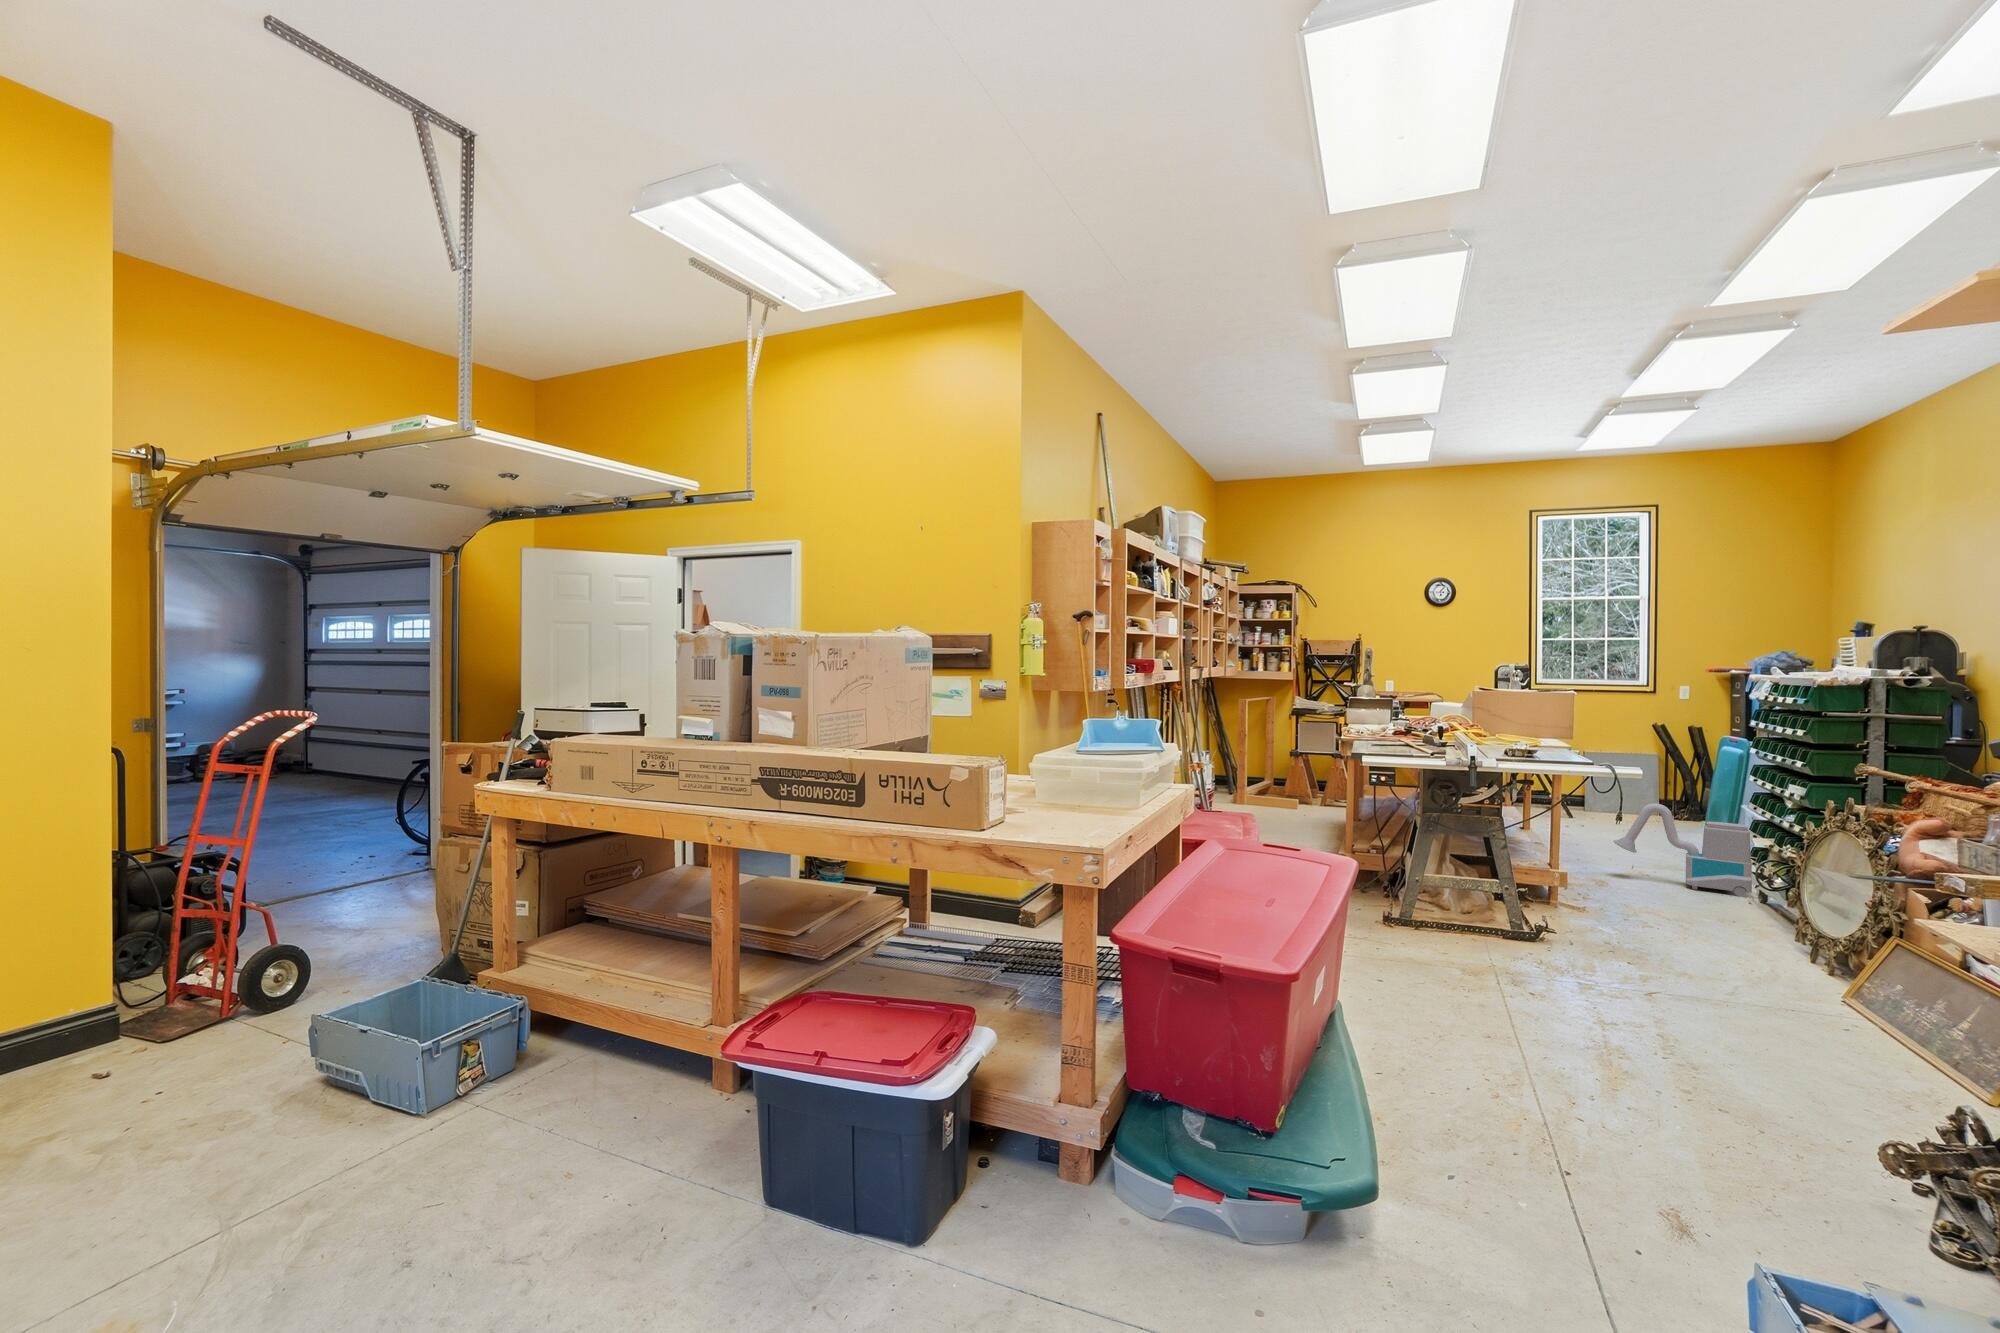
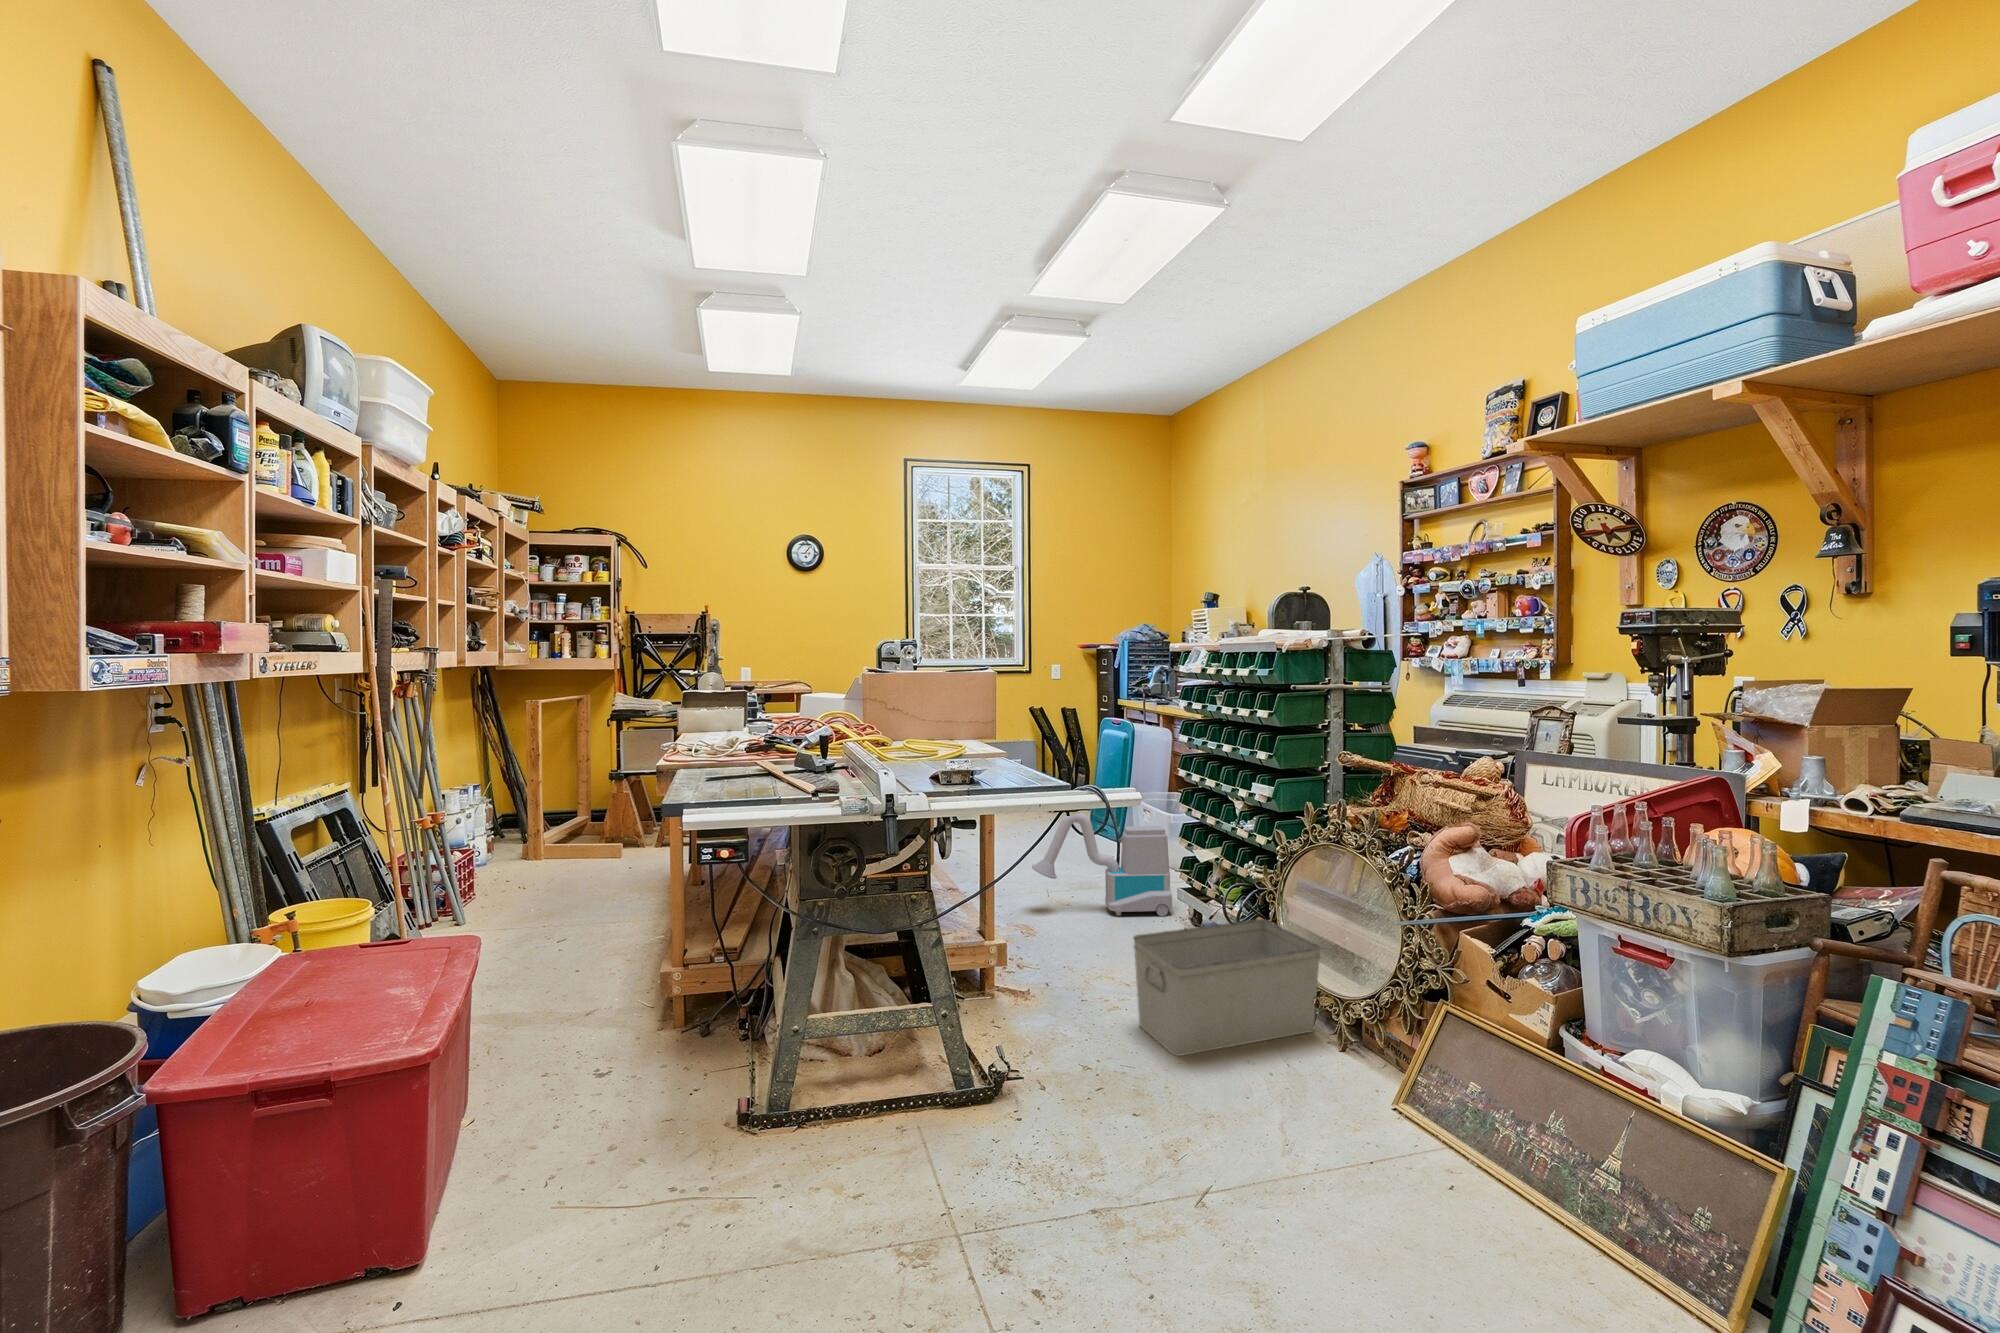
storage bin: none [1663,876,1830,966] -> present [1133,919,1321,1056]

